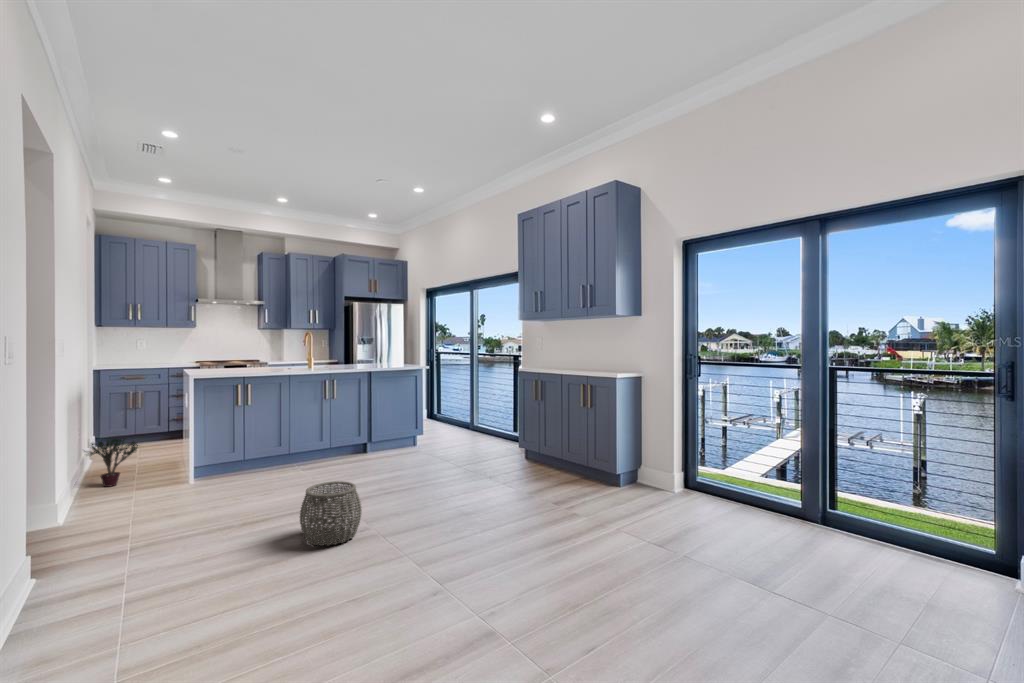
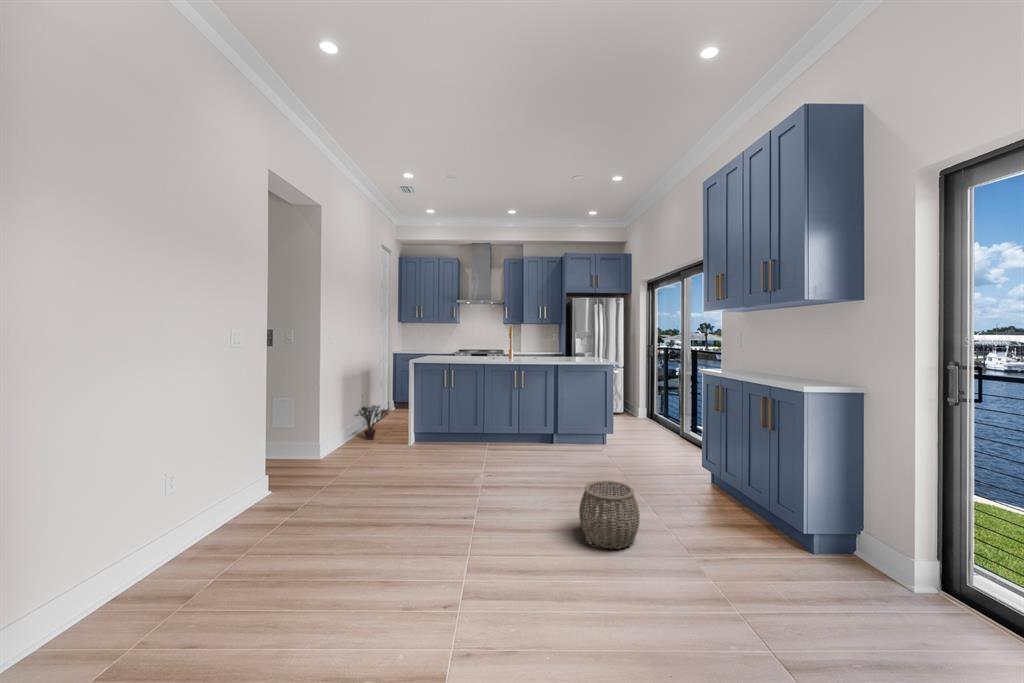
woven basket: present [300,481,362,546] -> present [579,480,640,549]

